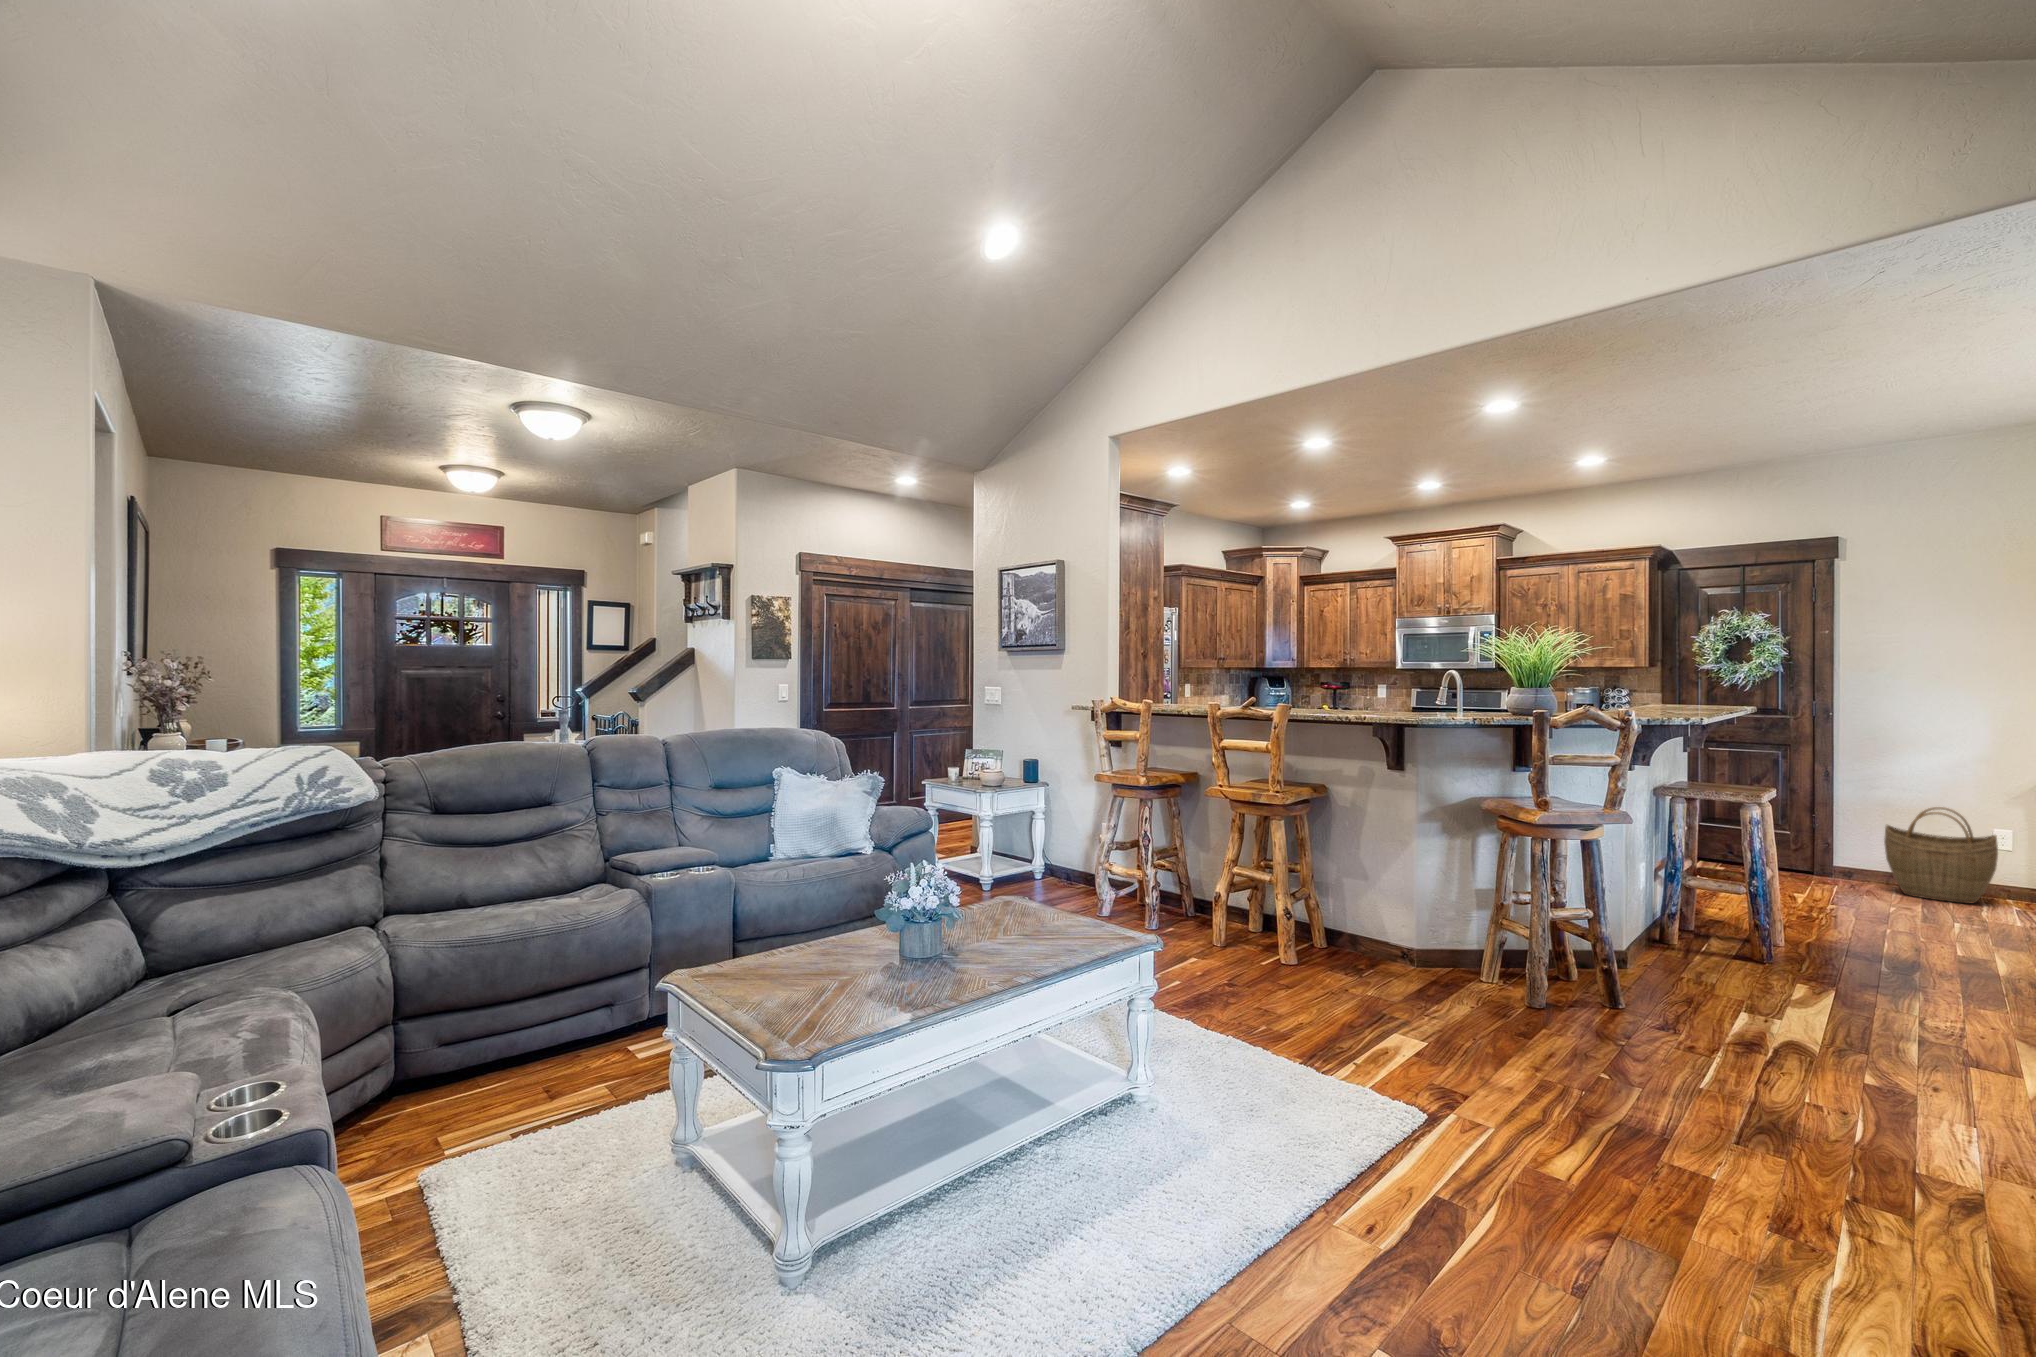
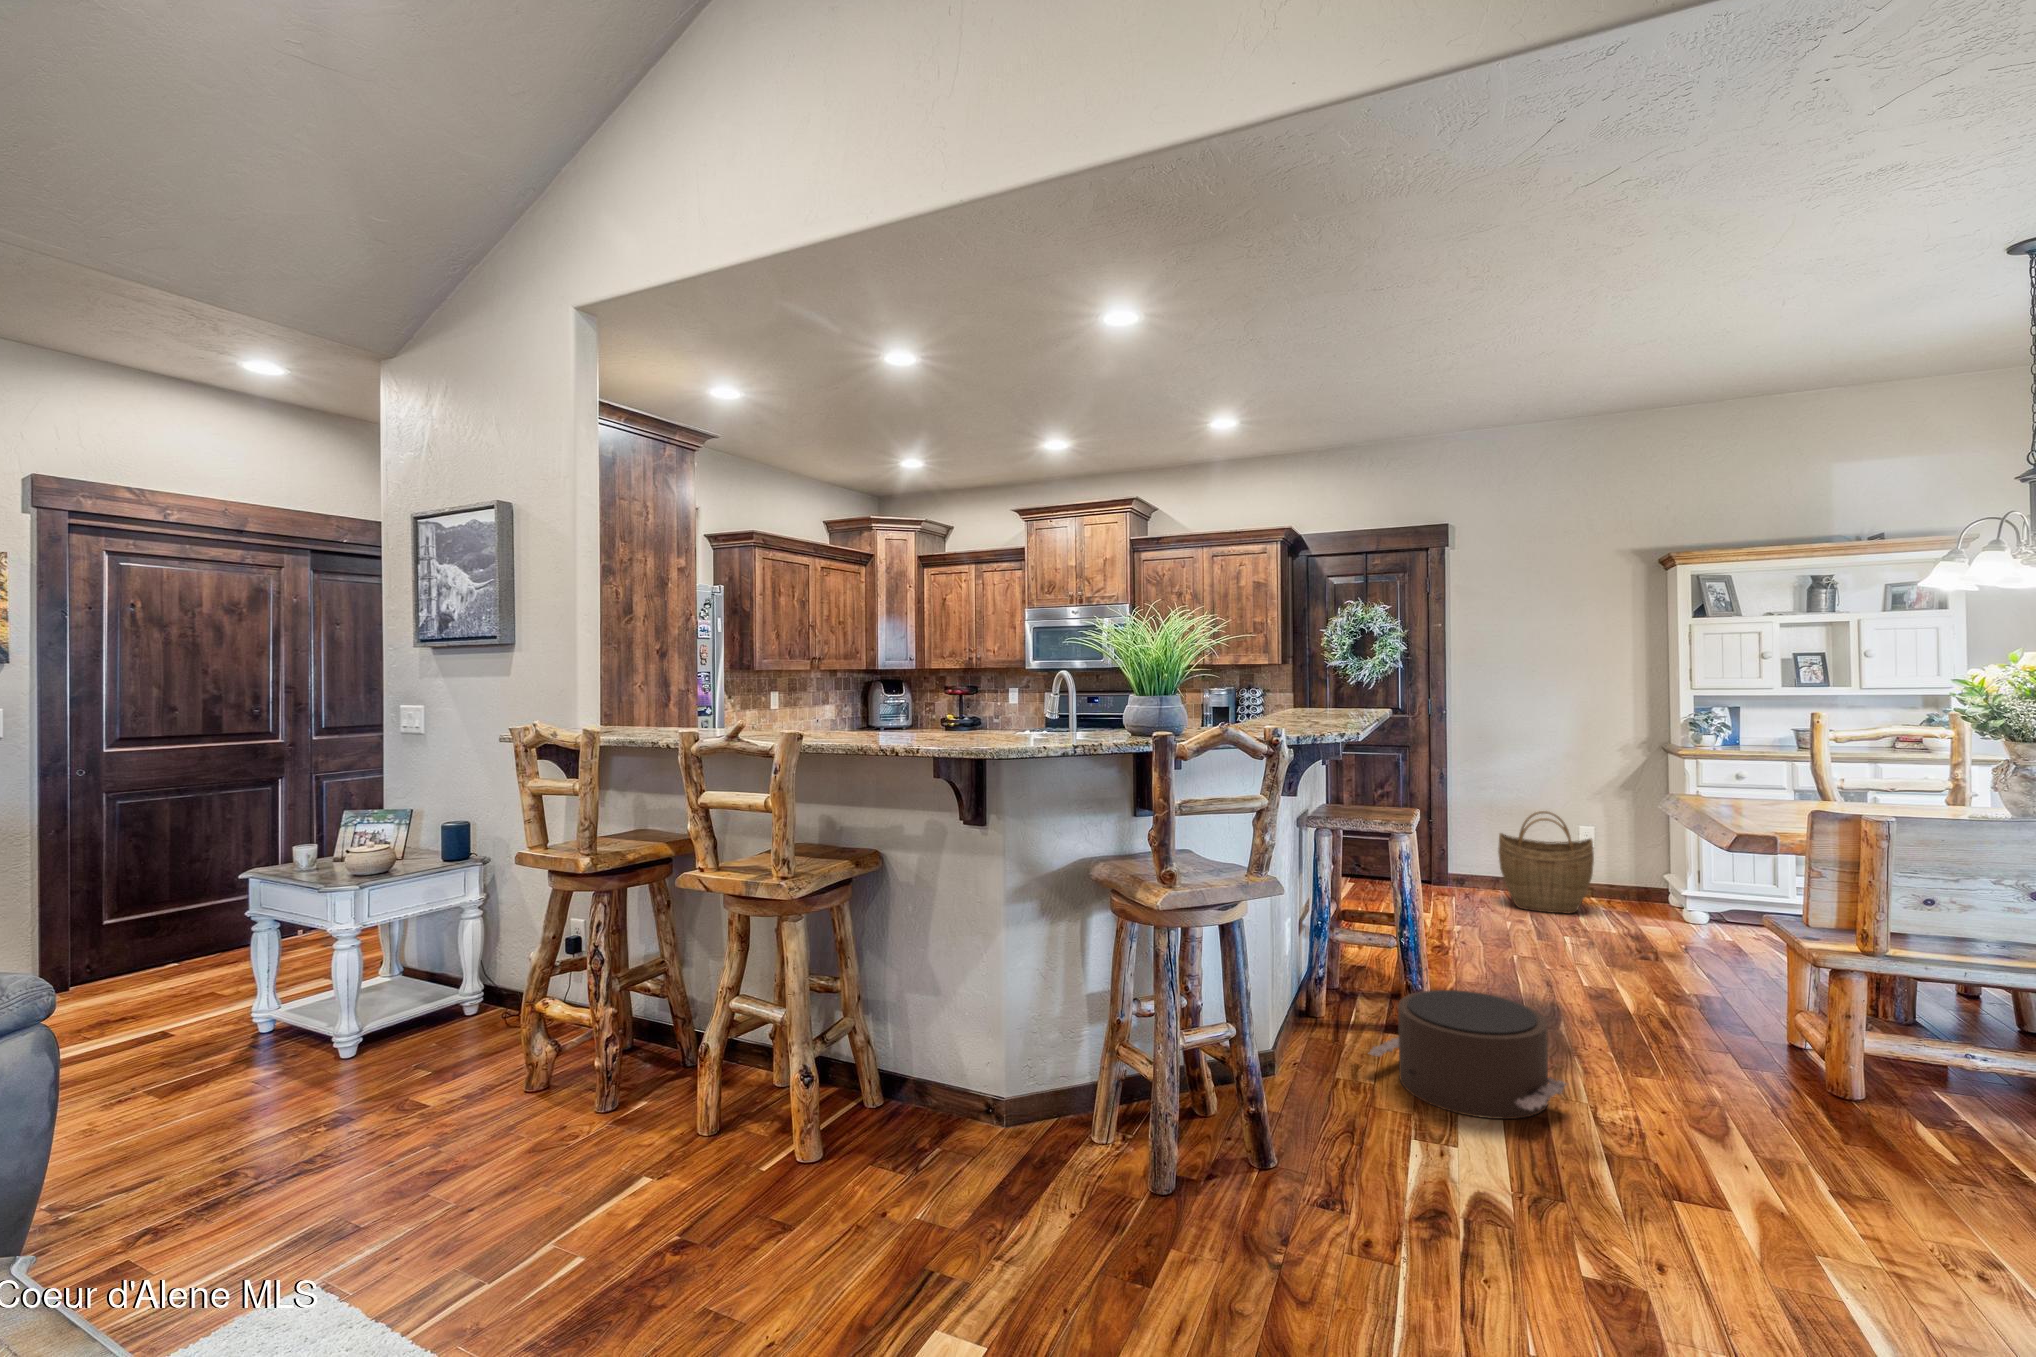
pouf: none [1711,921,1897,1013] -> present [1368,990,1567,1119]

